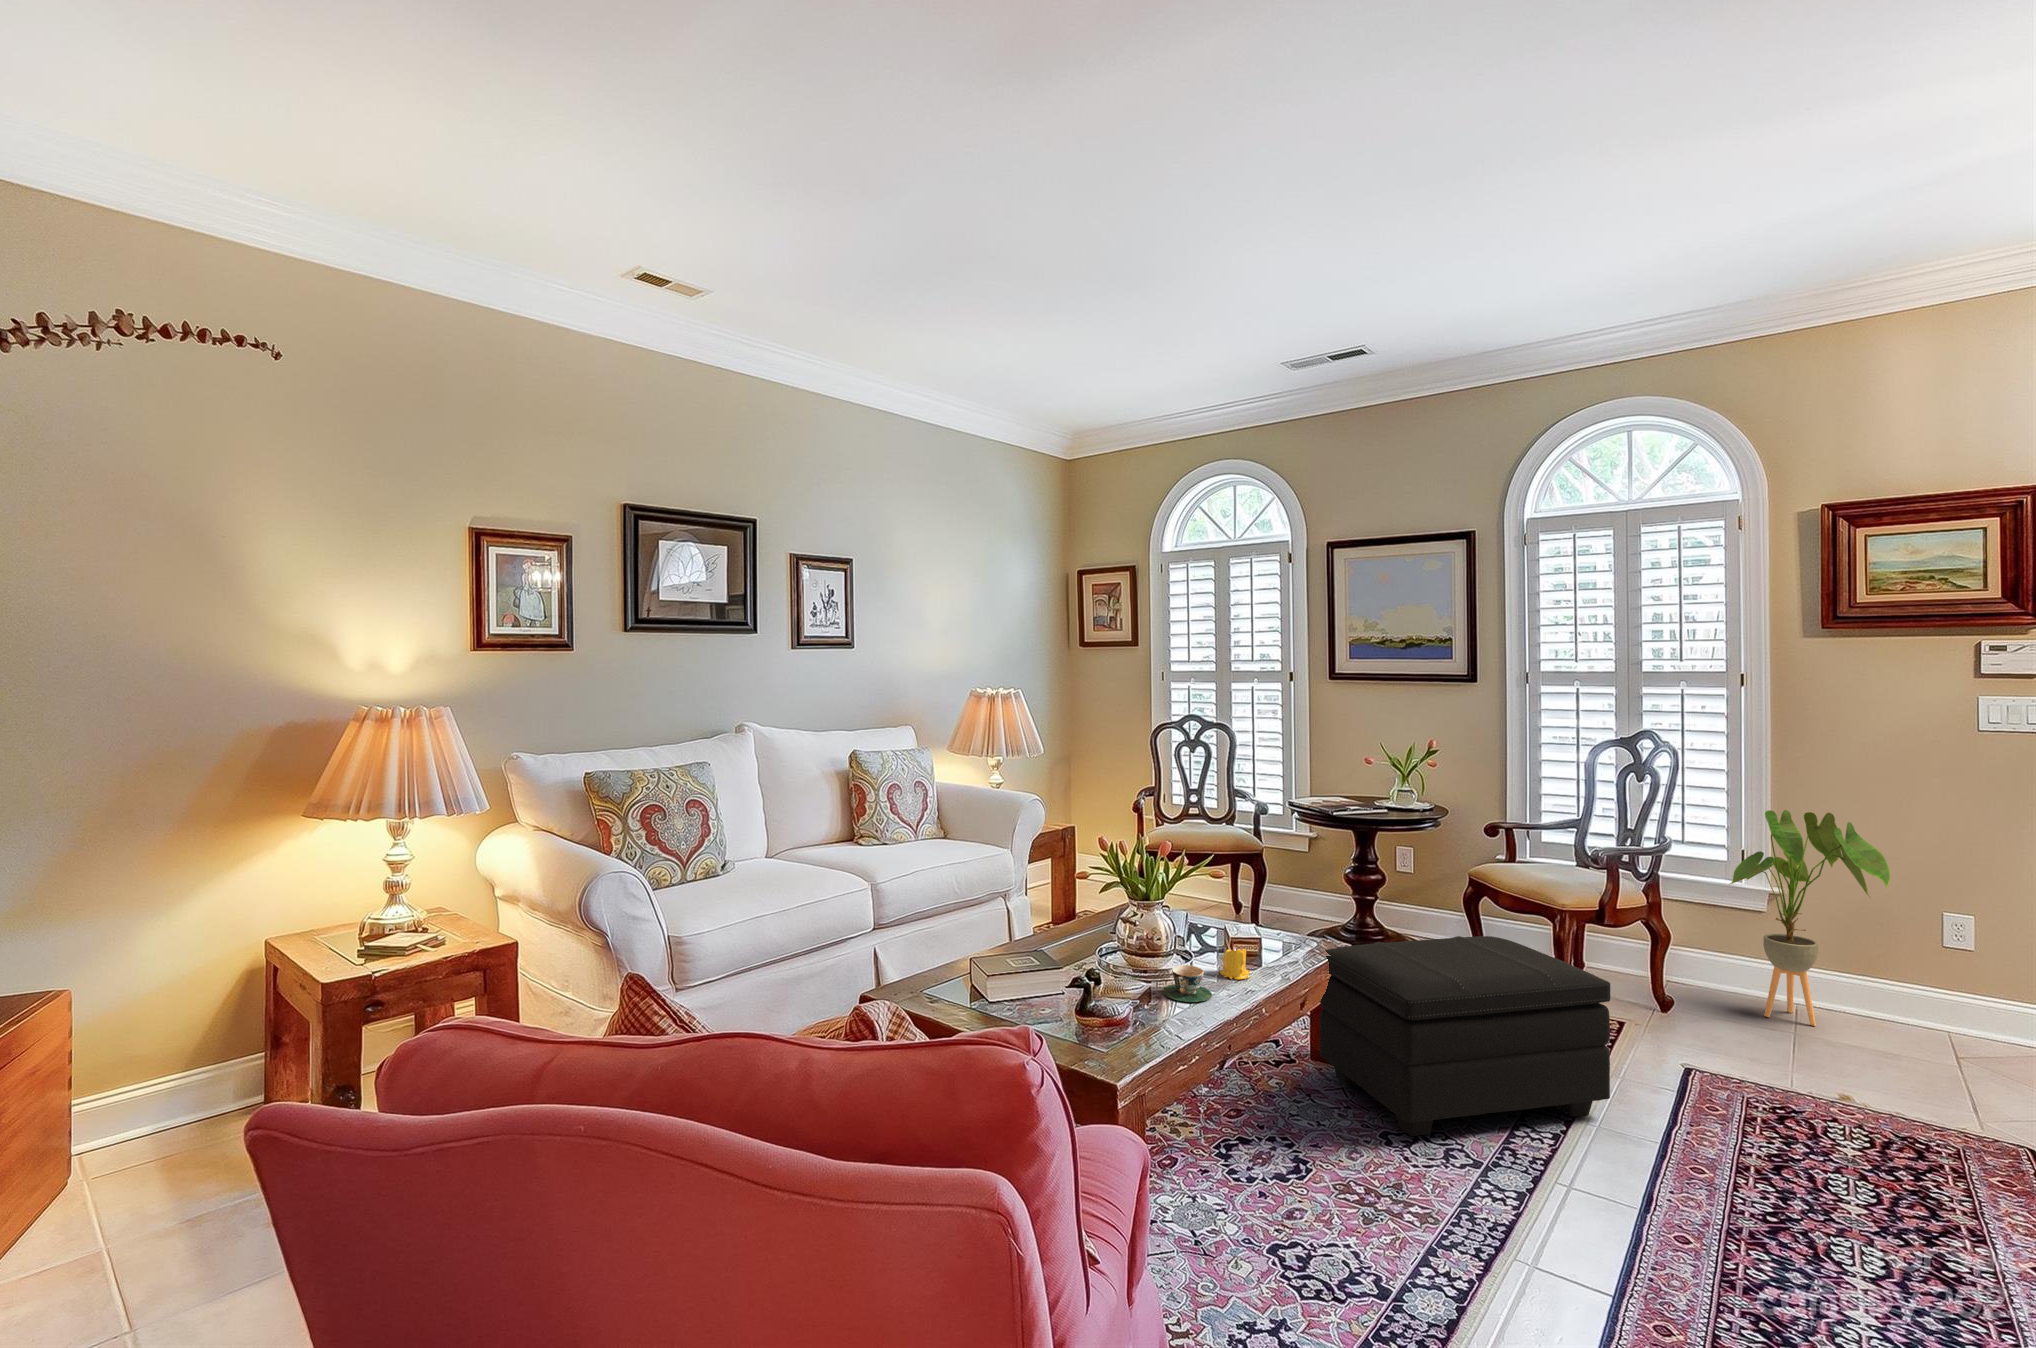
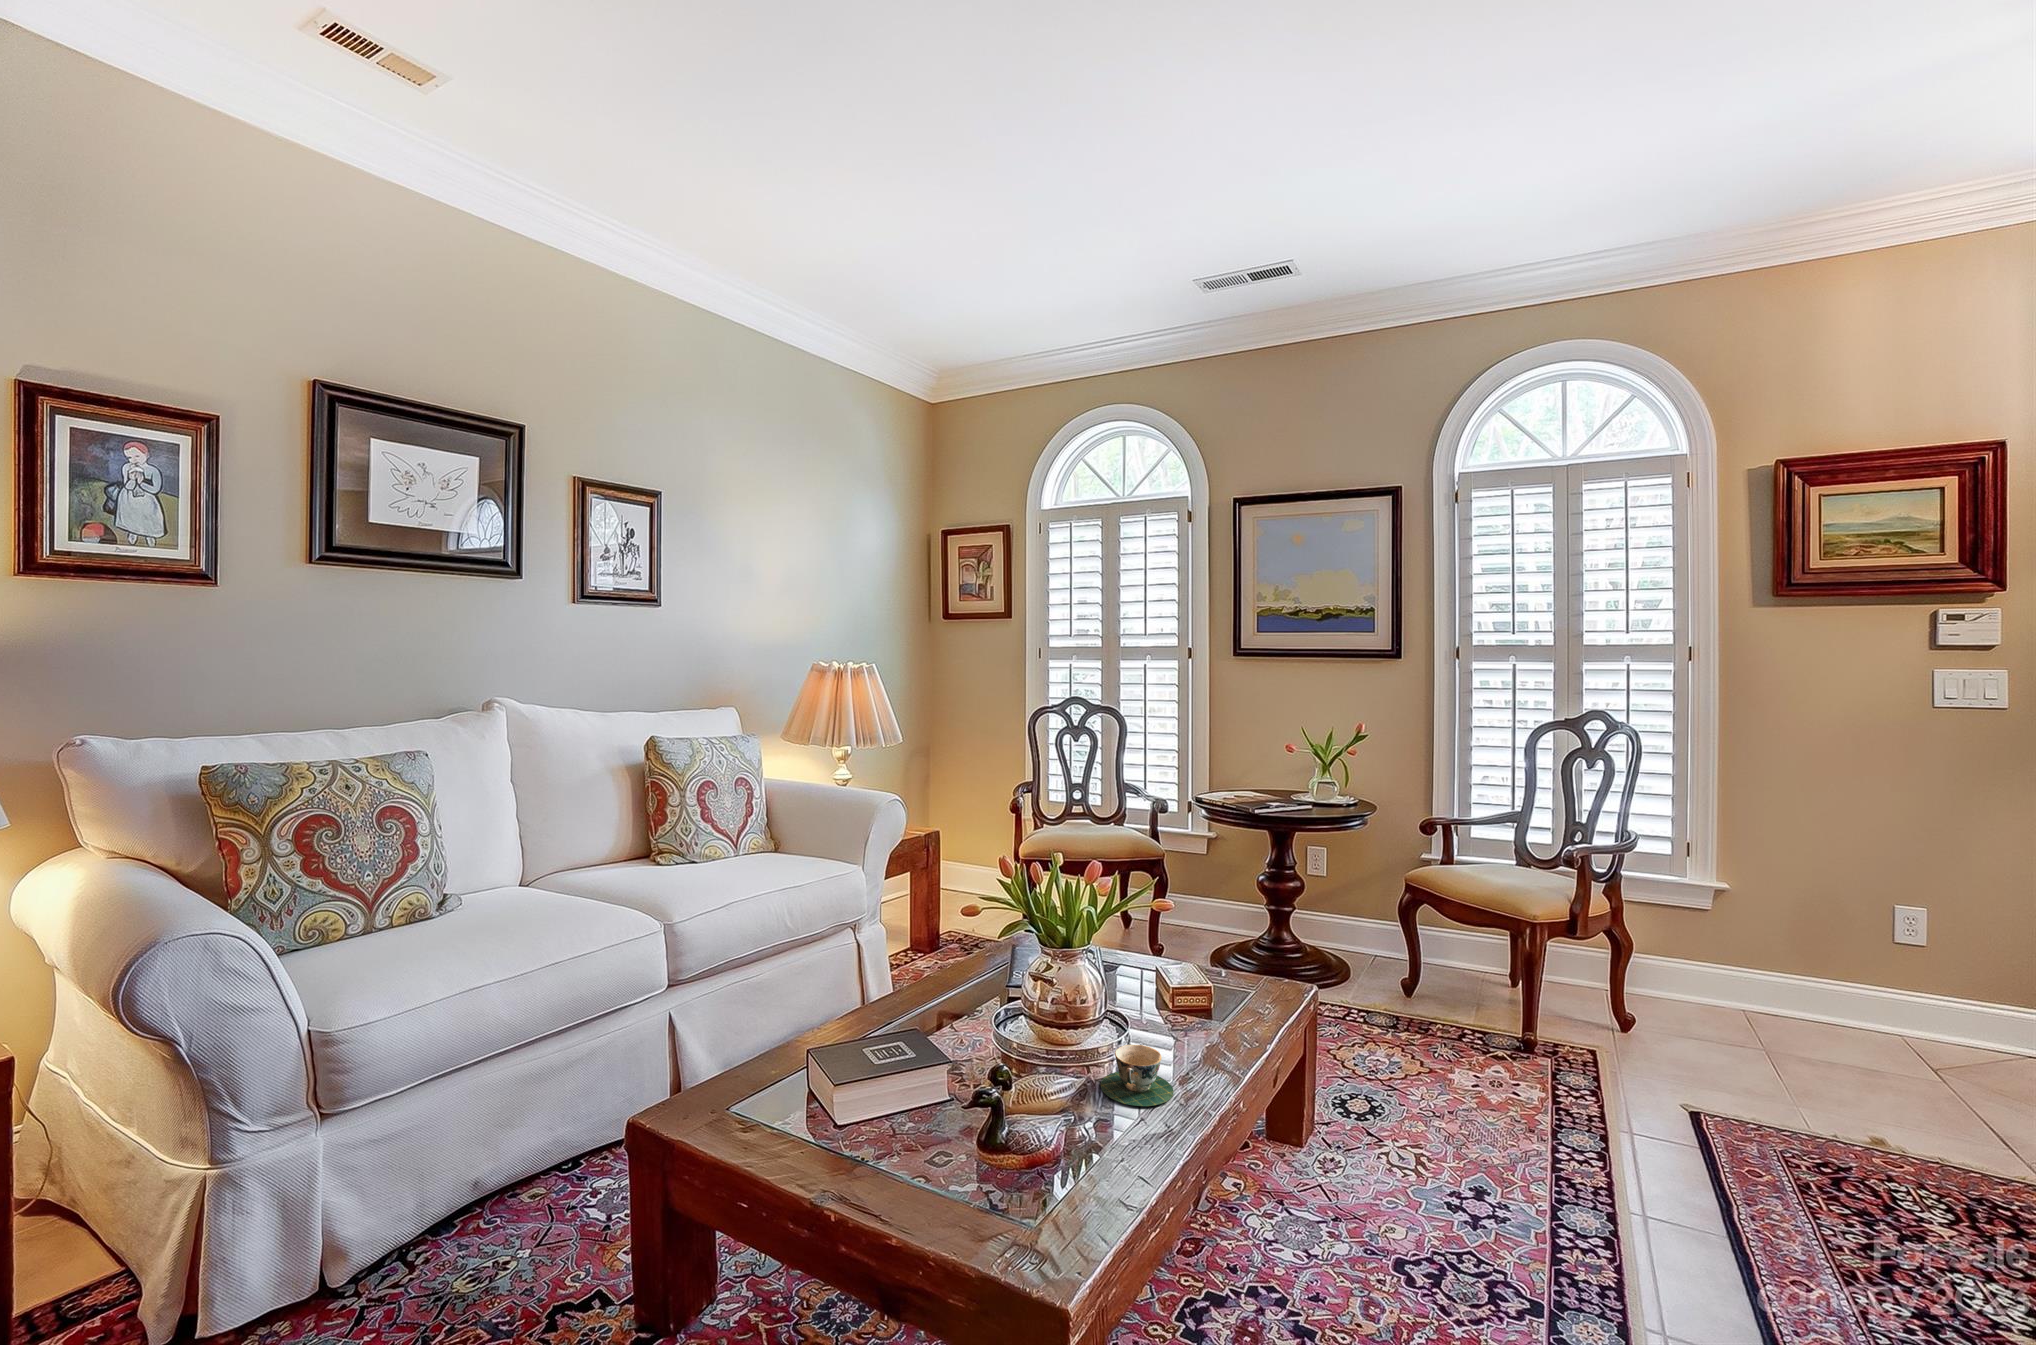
house plant: present [1730,810,1890,1025] -> none [1702,801,1888,1046]
footstool: present [1320,936,1610,1136] -> none [1283,966,1661,1265]
candle: present [1220,949,1250,980] -> none [1171,1006,1214,1057]

